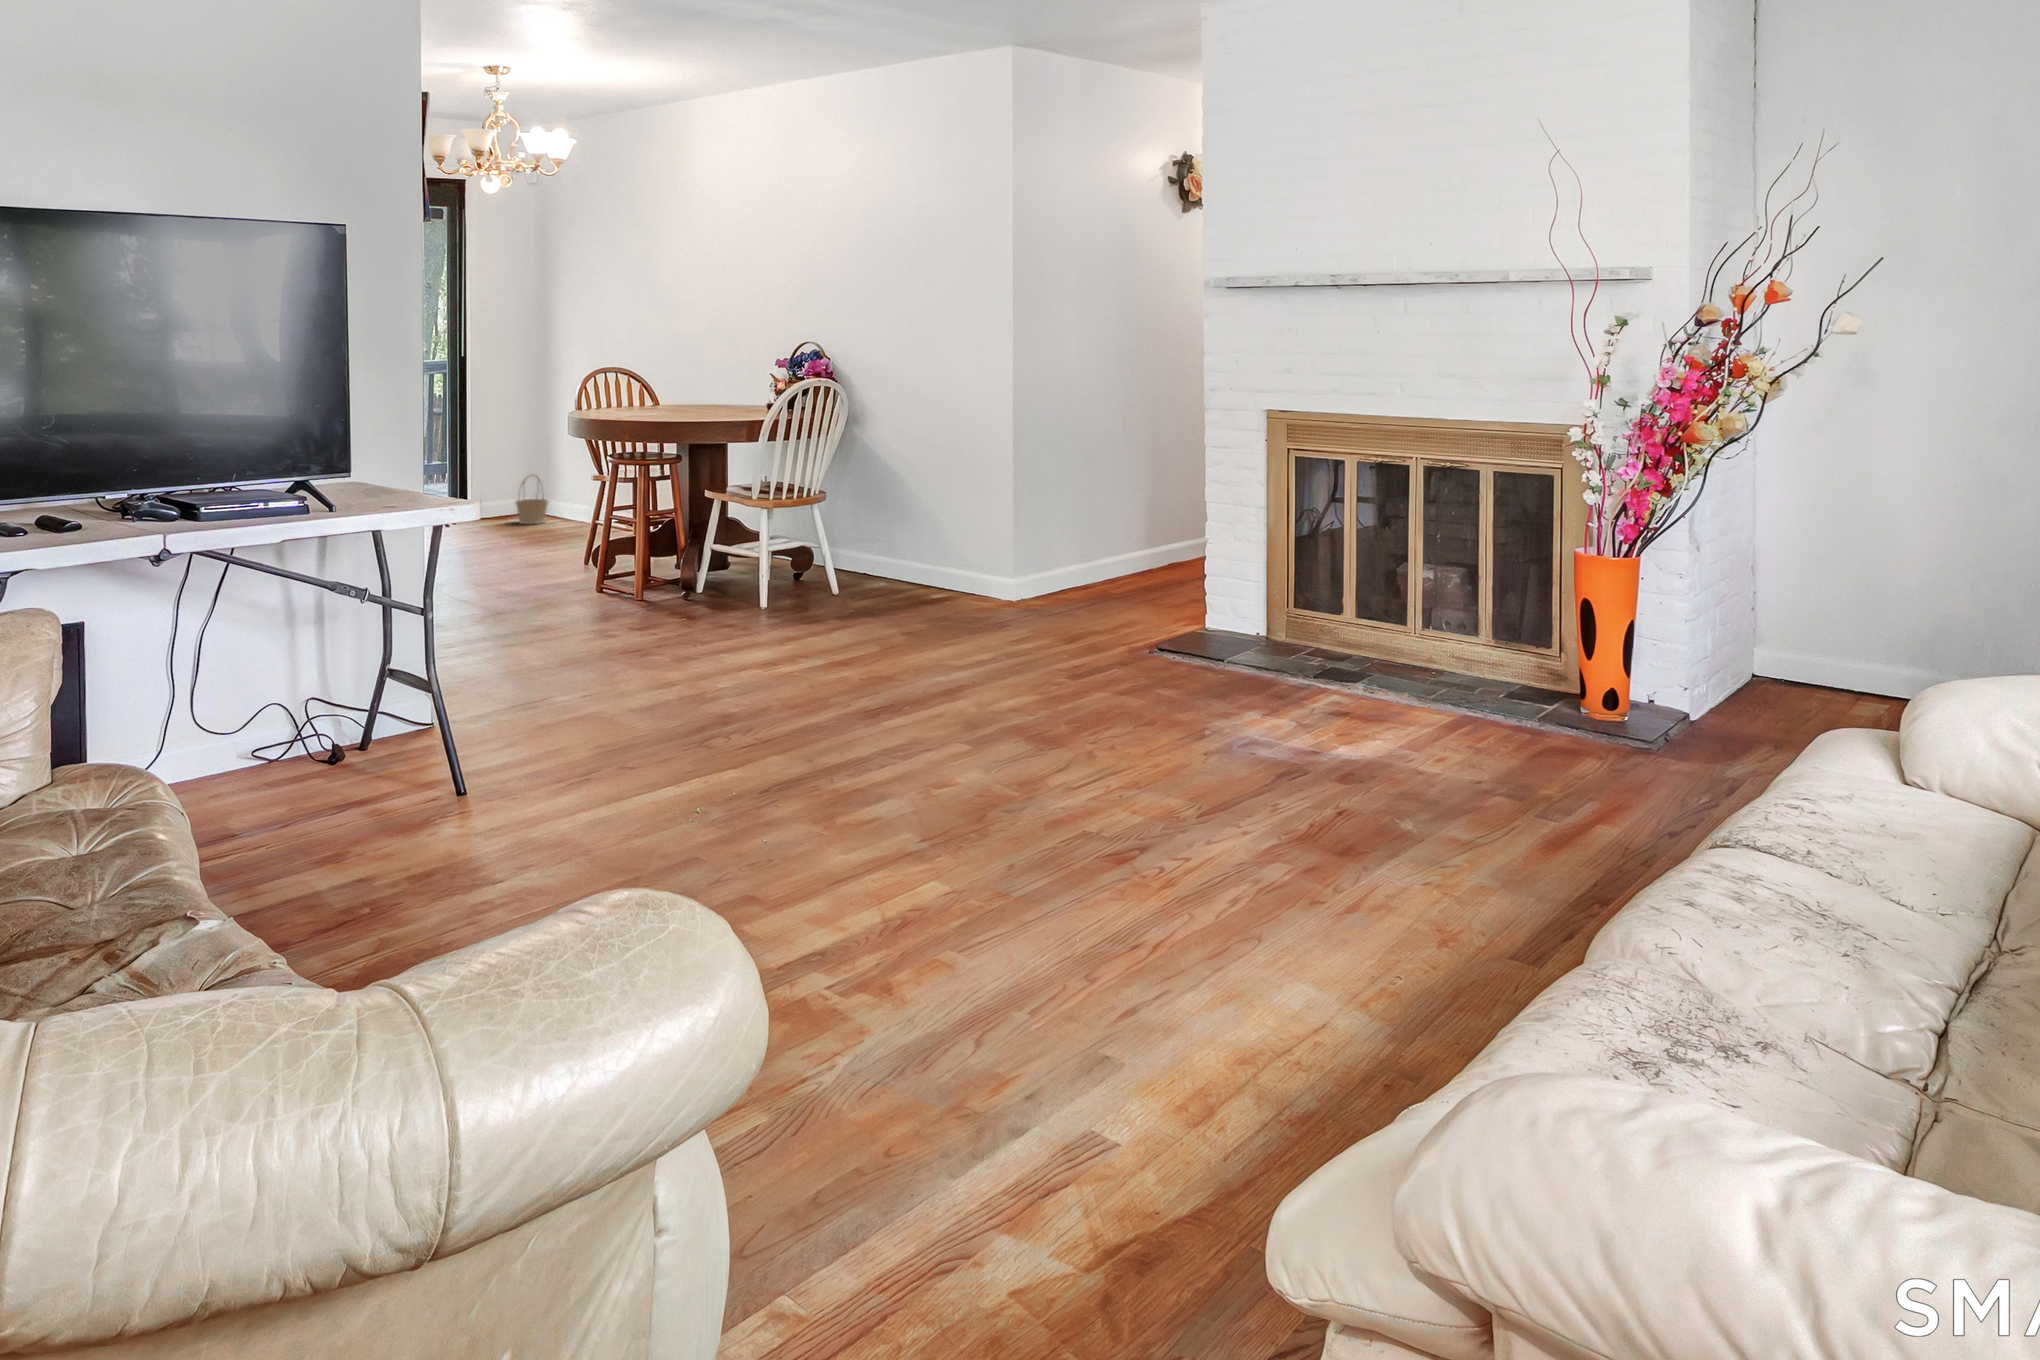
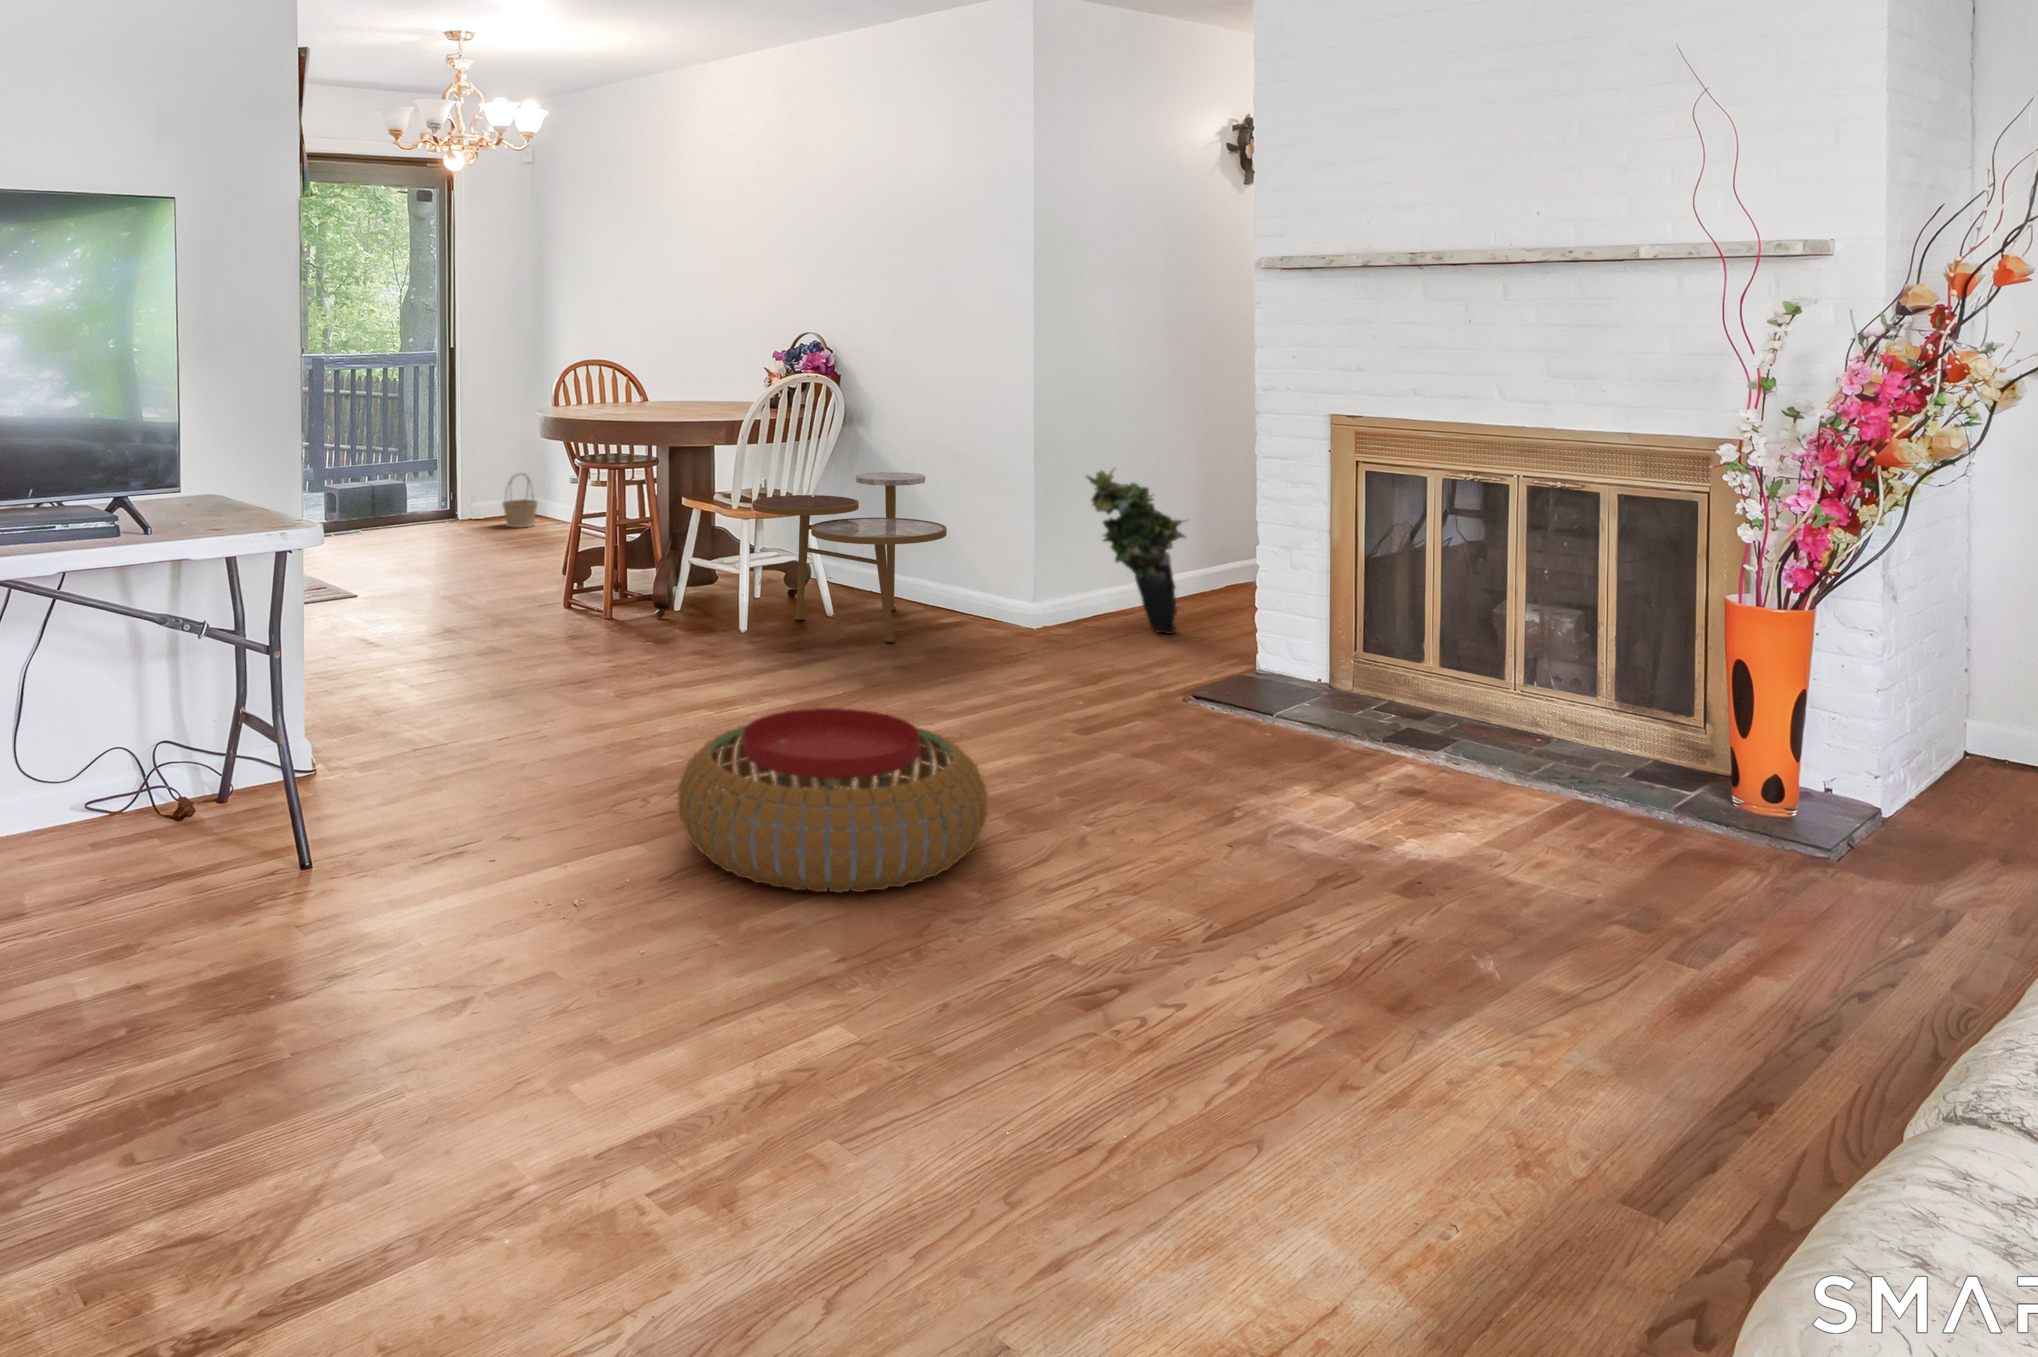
potted plant: none [1058,460,1145,600] -> present [1087,470,1186,634]
side table: none [772,466,944,612] -> present [752,472,947,642]
pouf: none [766,653,1019,795] -> present [678,708,988,893]

